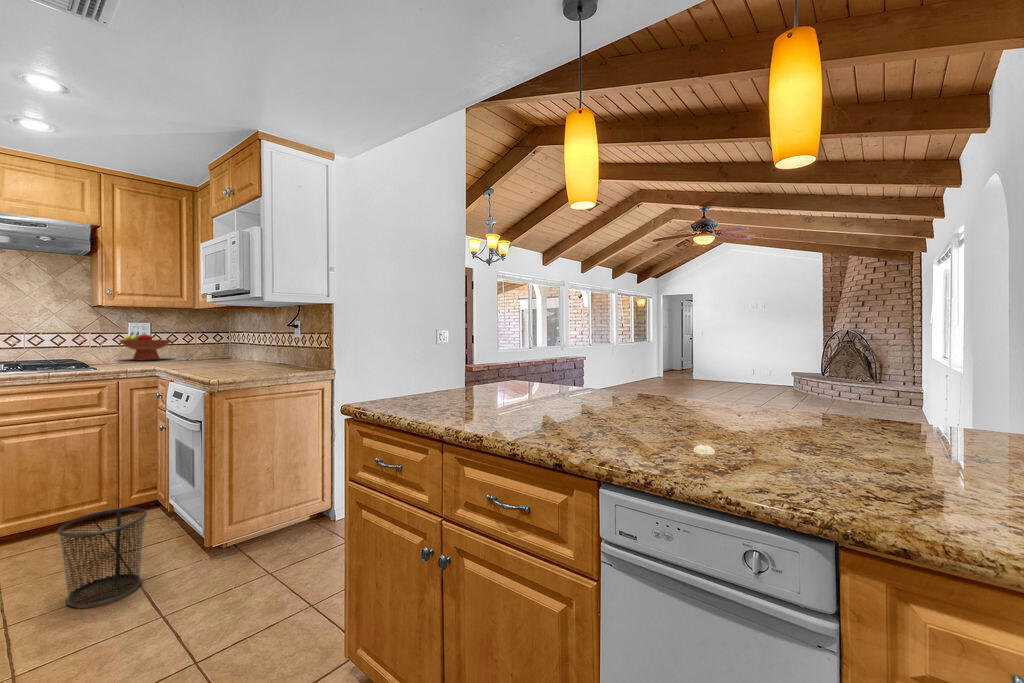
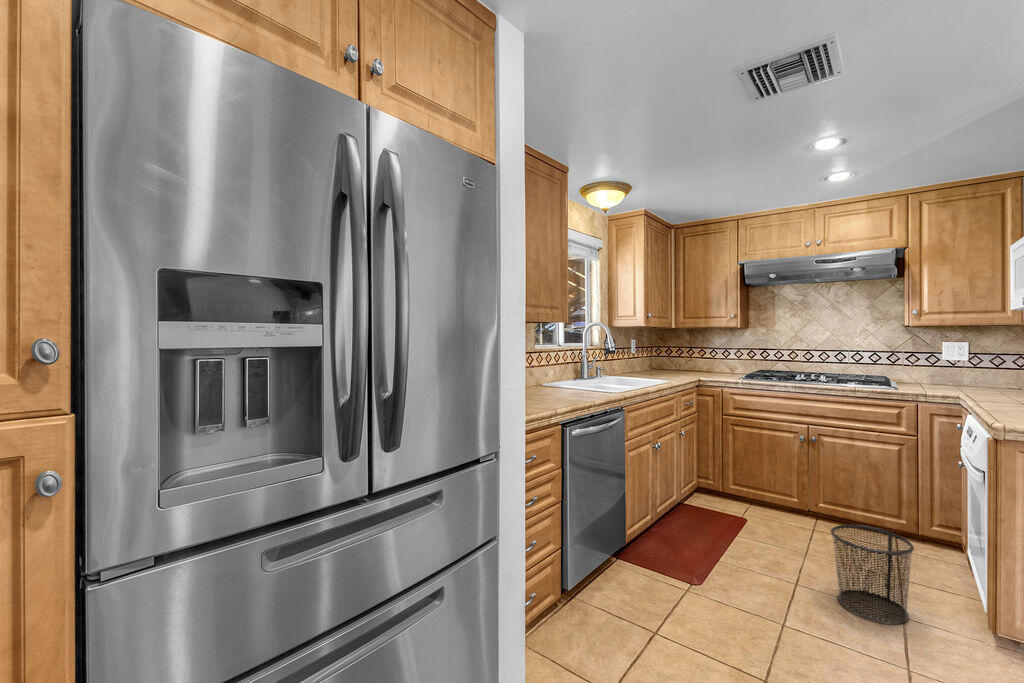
fruit bowl: present [119,332,172,360] -> none [933,351,1001,383]

